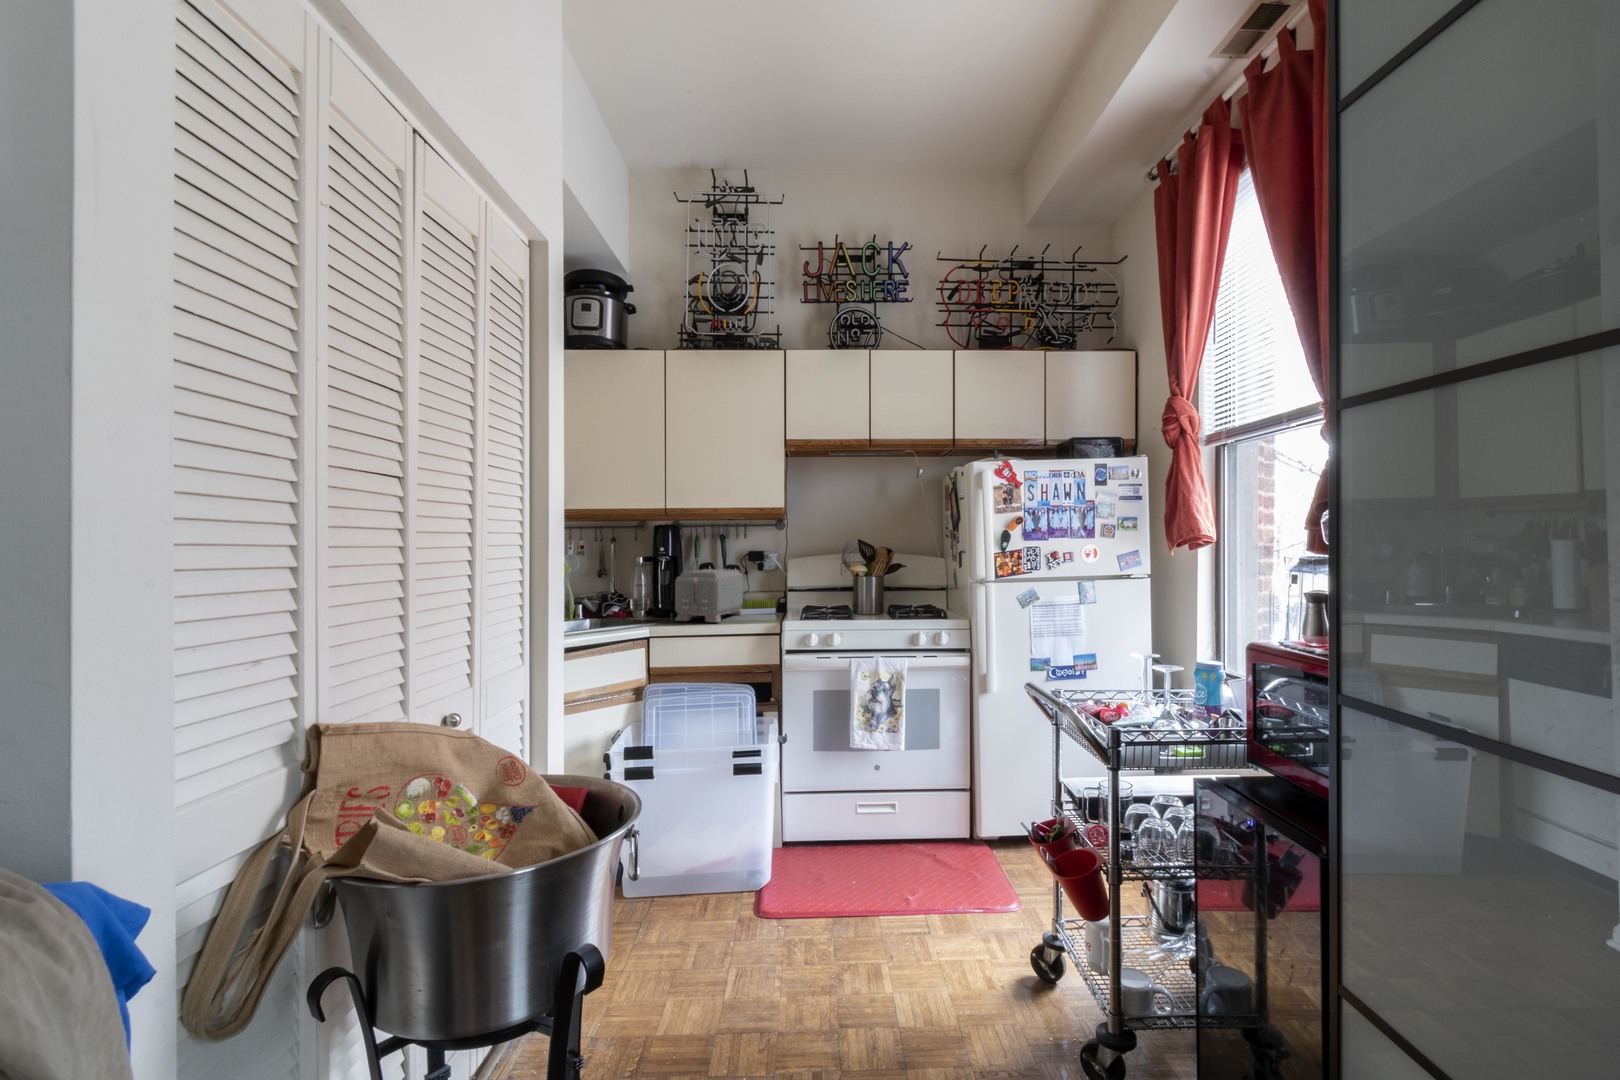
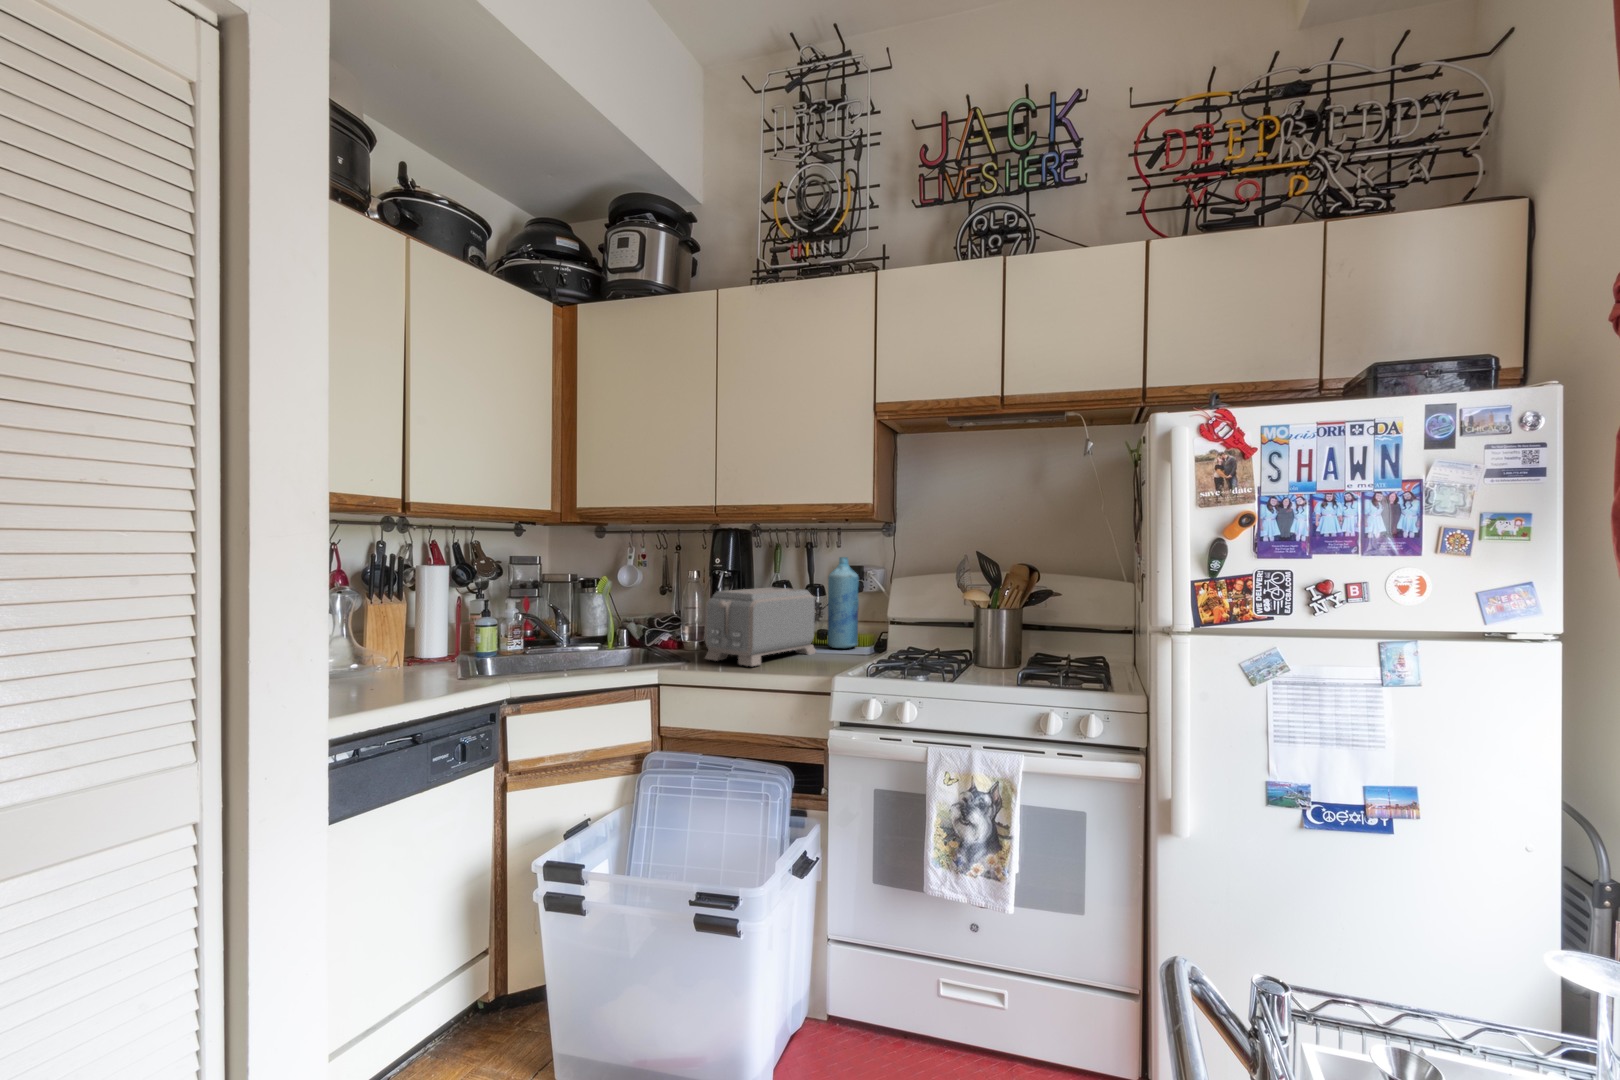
bottle: none [746,546,768,611] -> present [828,557,859,648]

